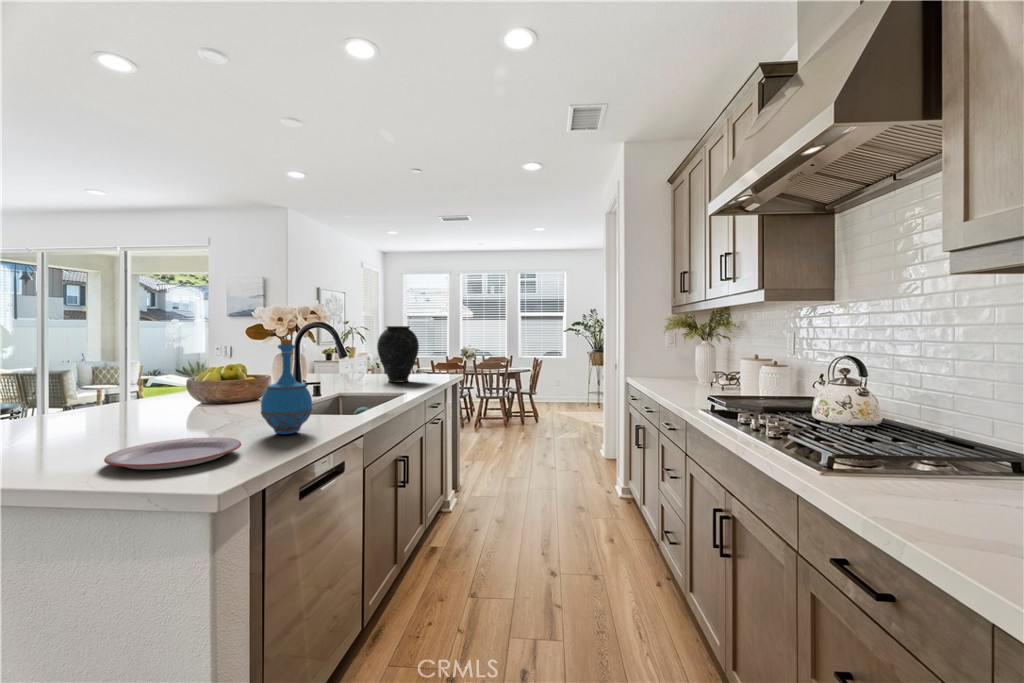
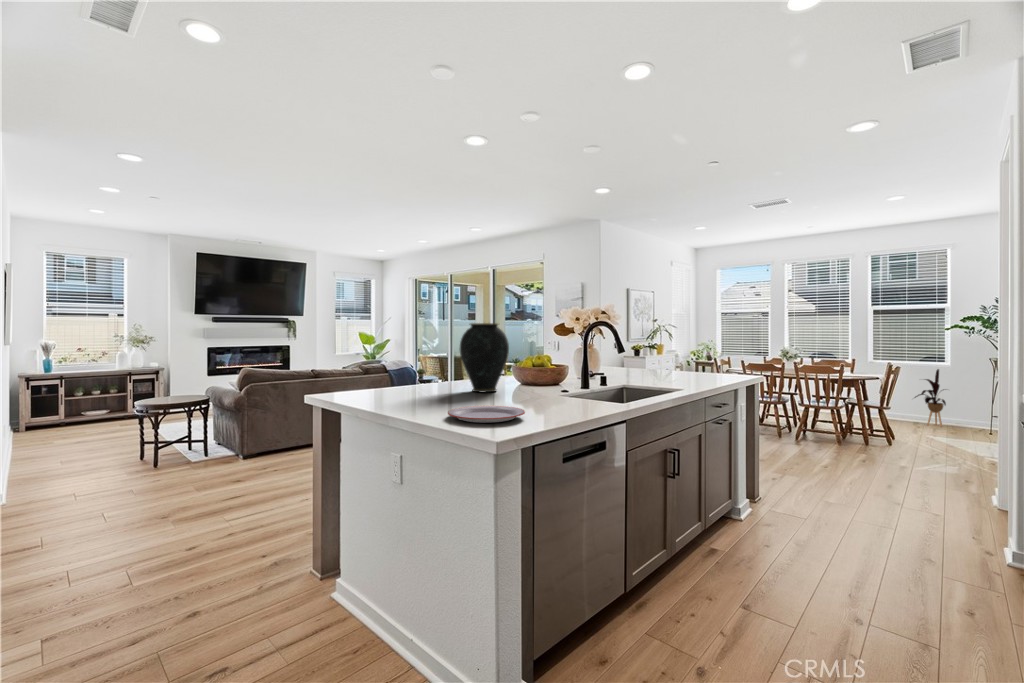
vase: present [377,326,419,383] -> present [460,323,509,393]
bottle: present [261,339,312,434] -> none [544,336,581,411]
house plant: none [546,362,568,405] -> present [915,369,946,426]

